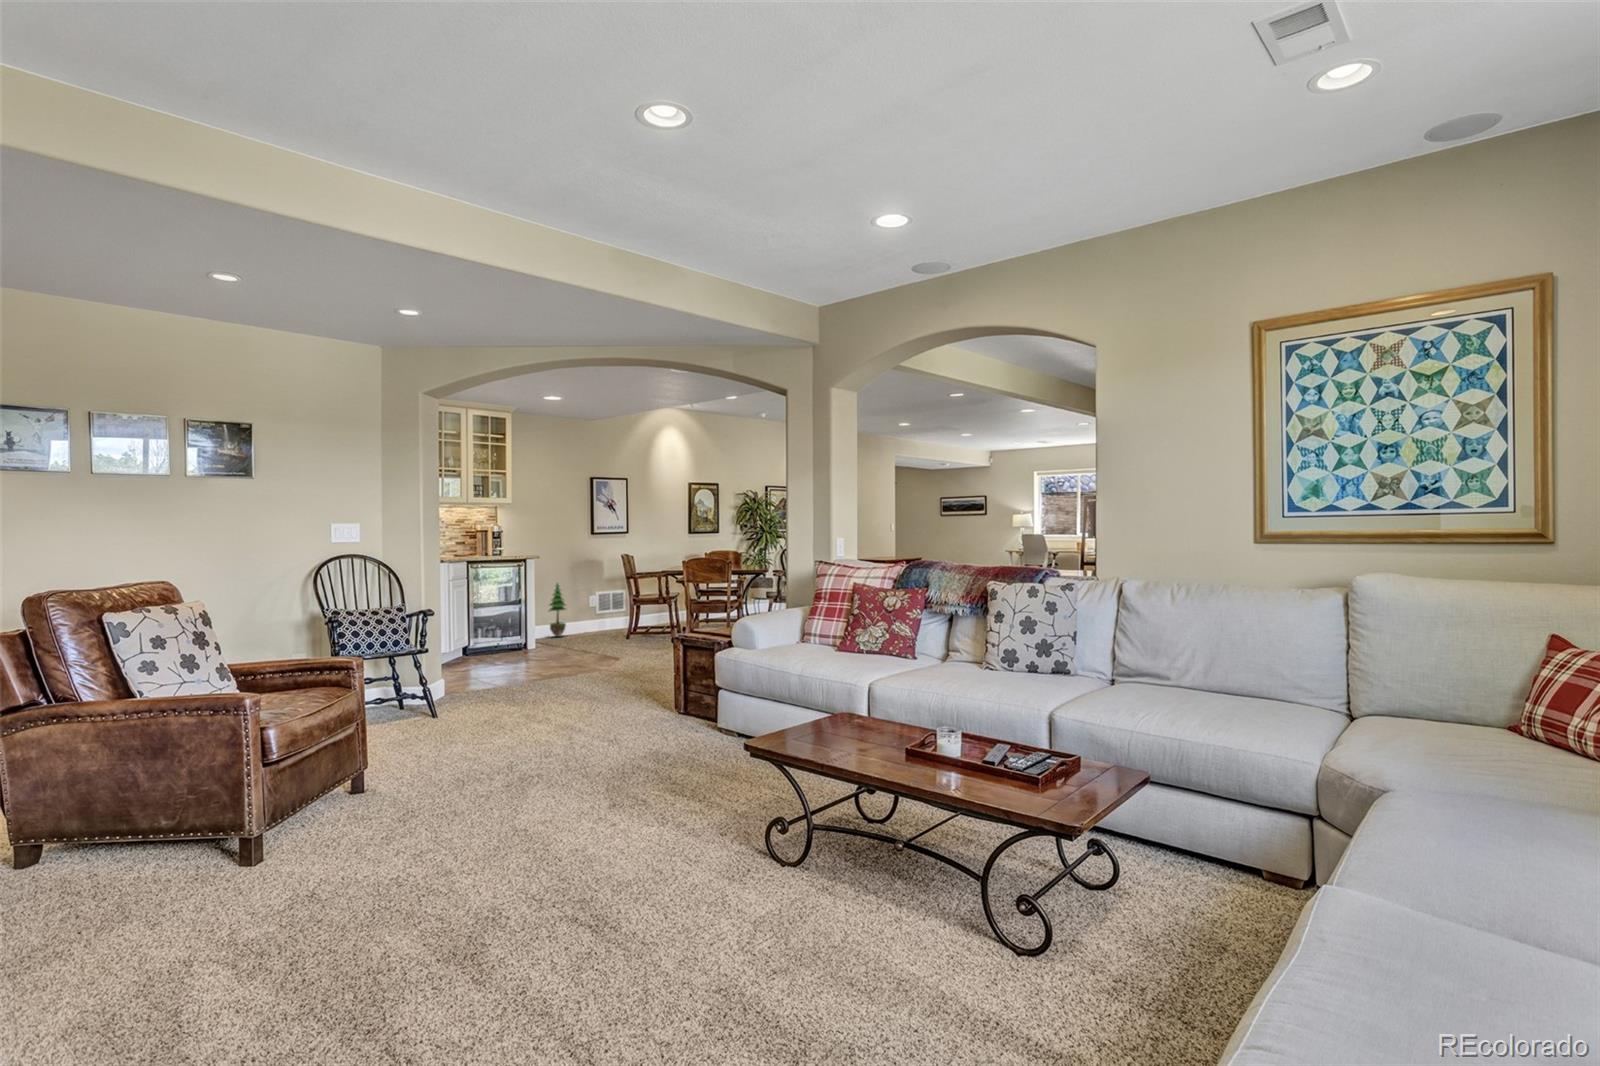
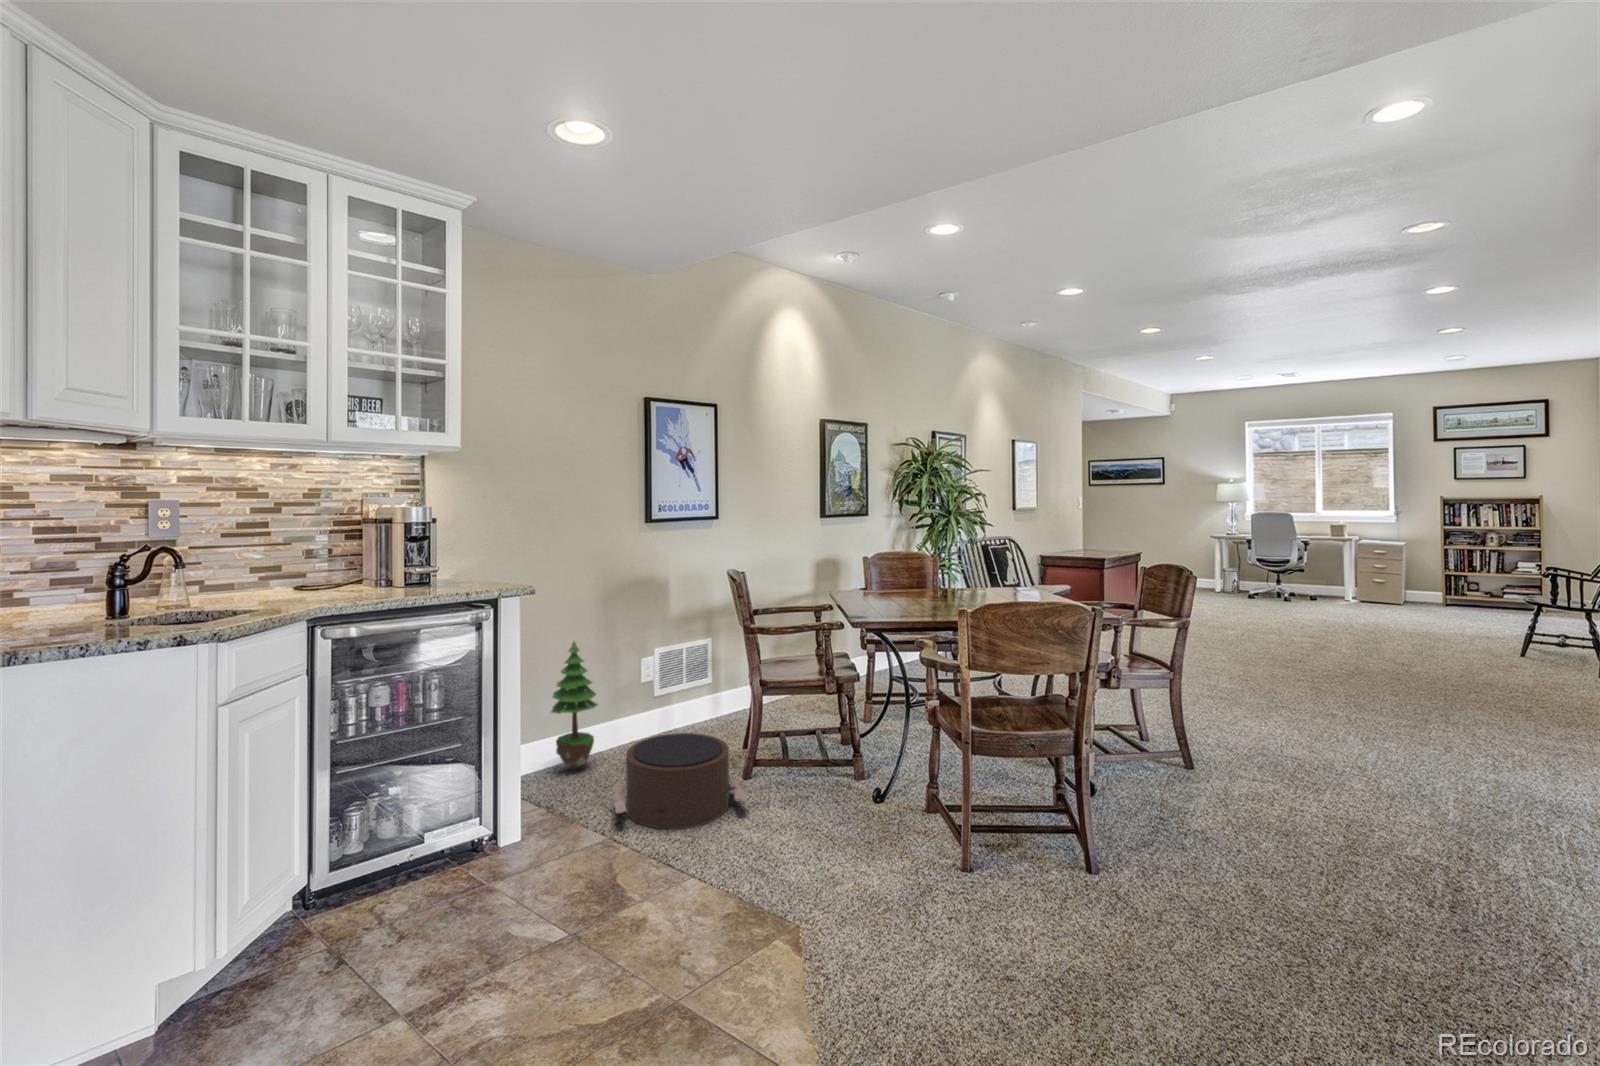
pouf: none [569,617,621,645] -> present [614,733,747,829]

